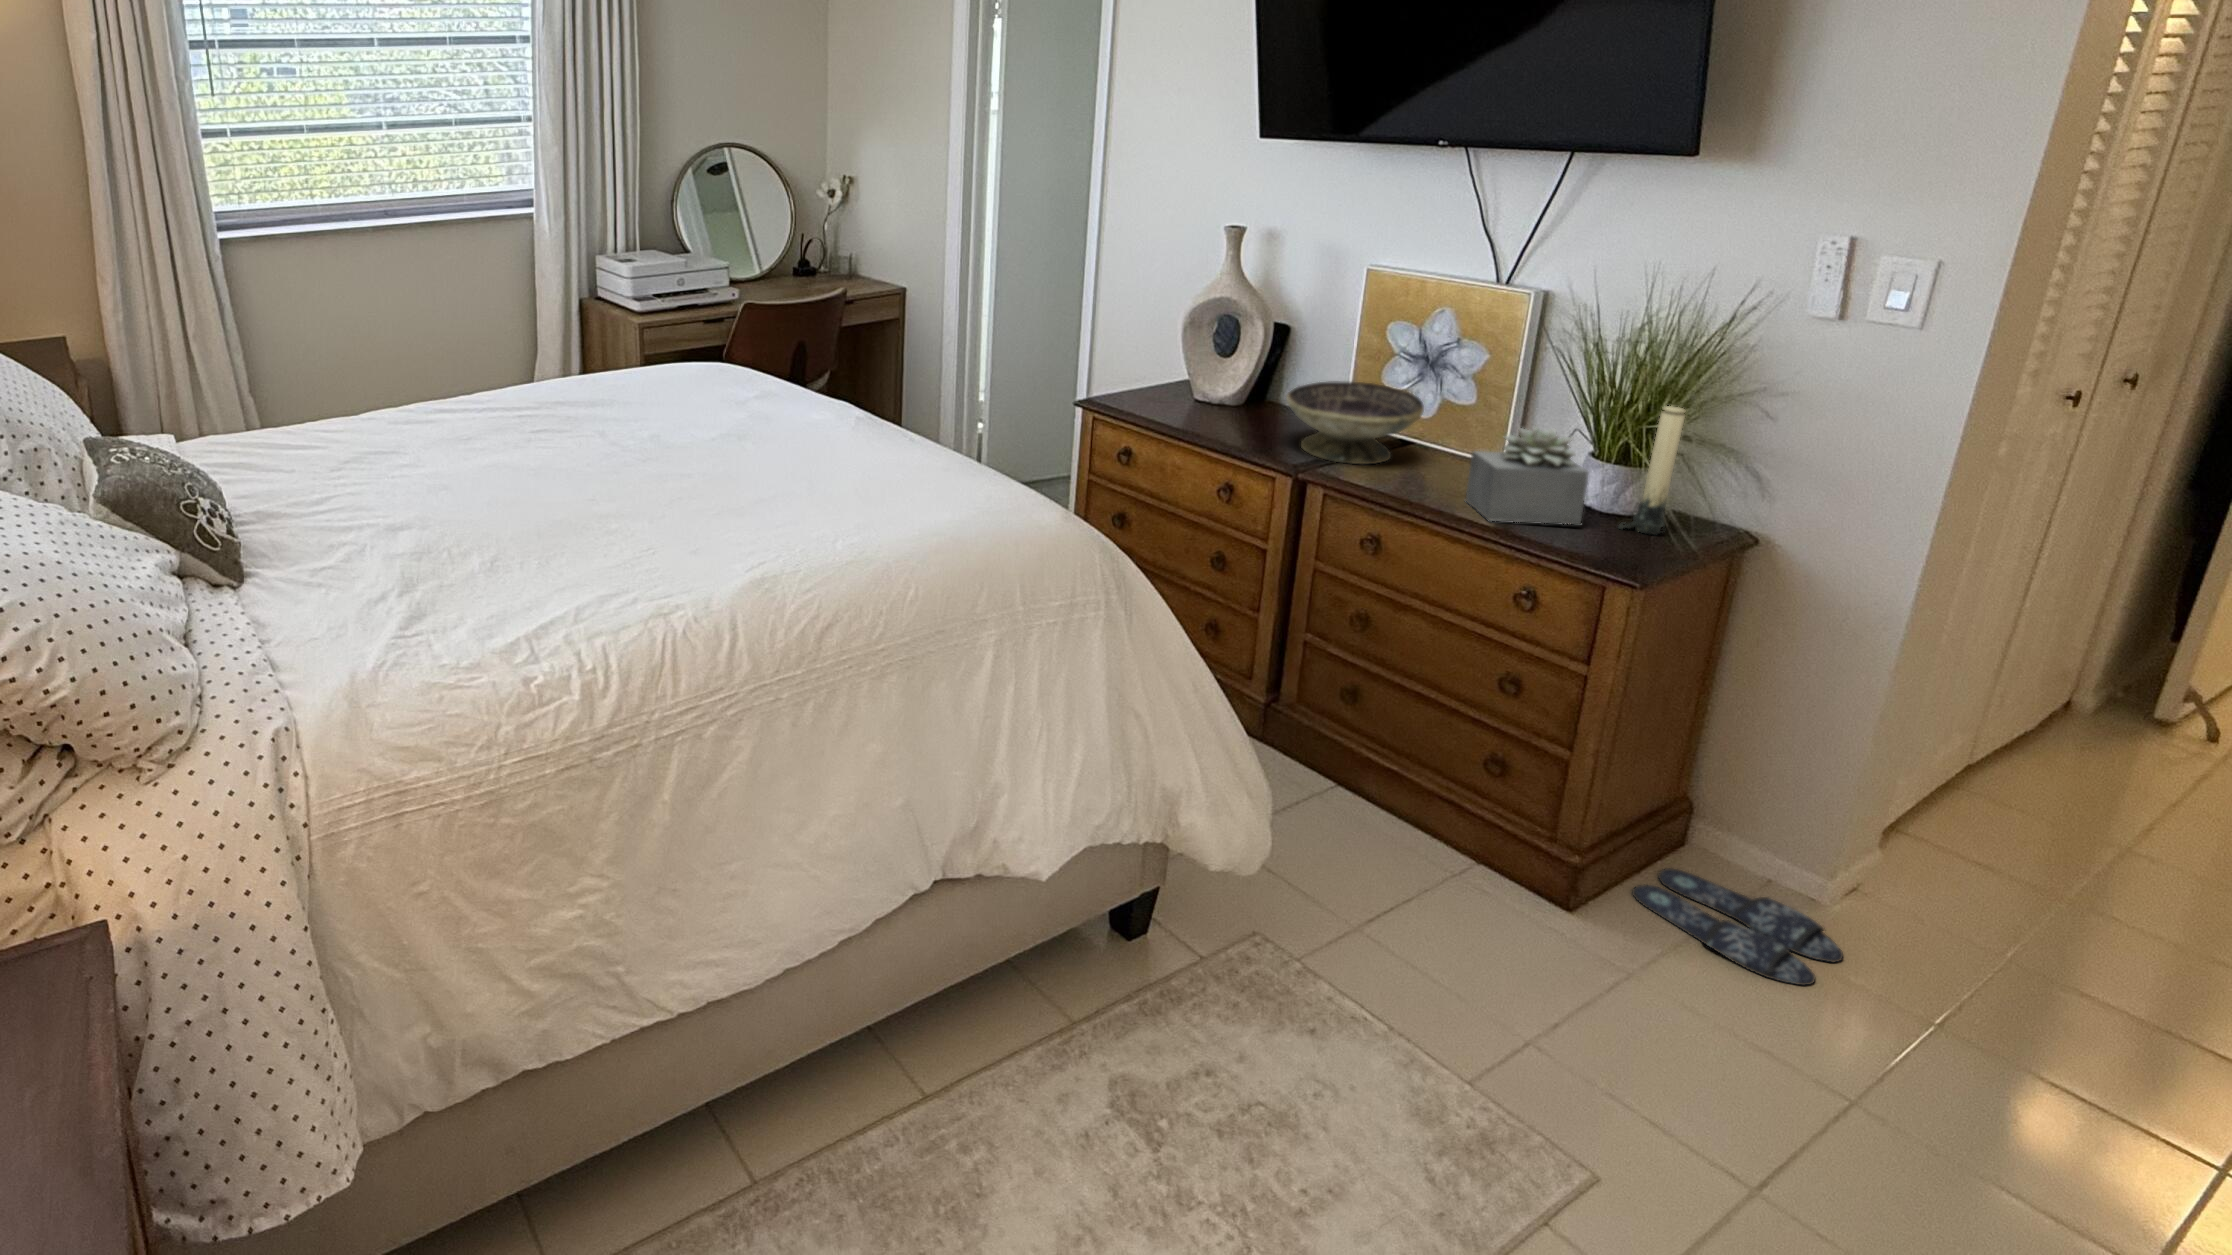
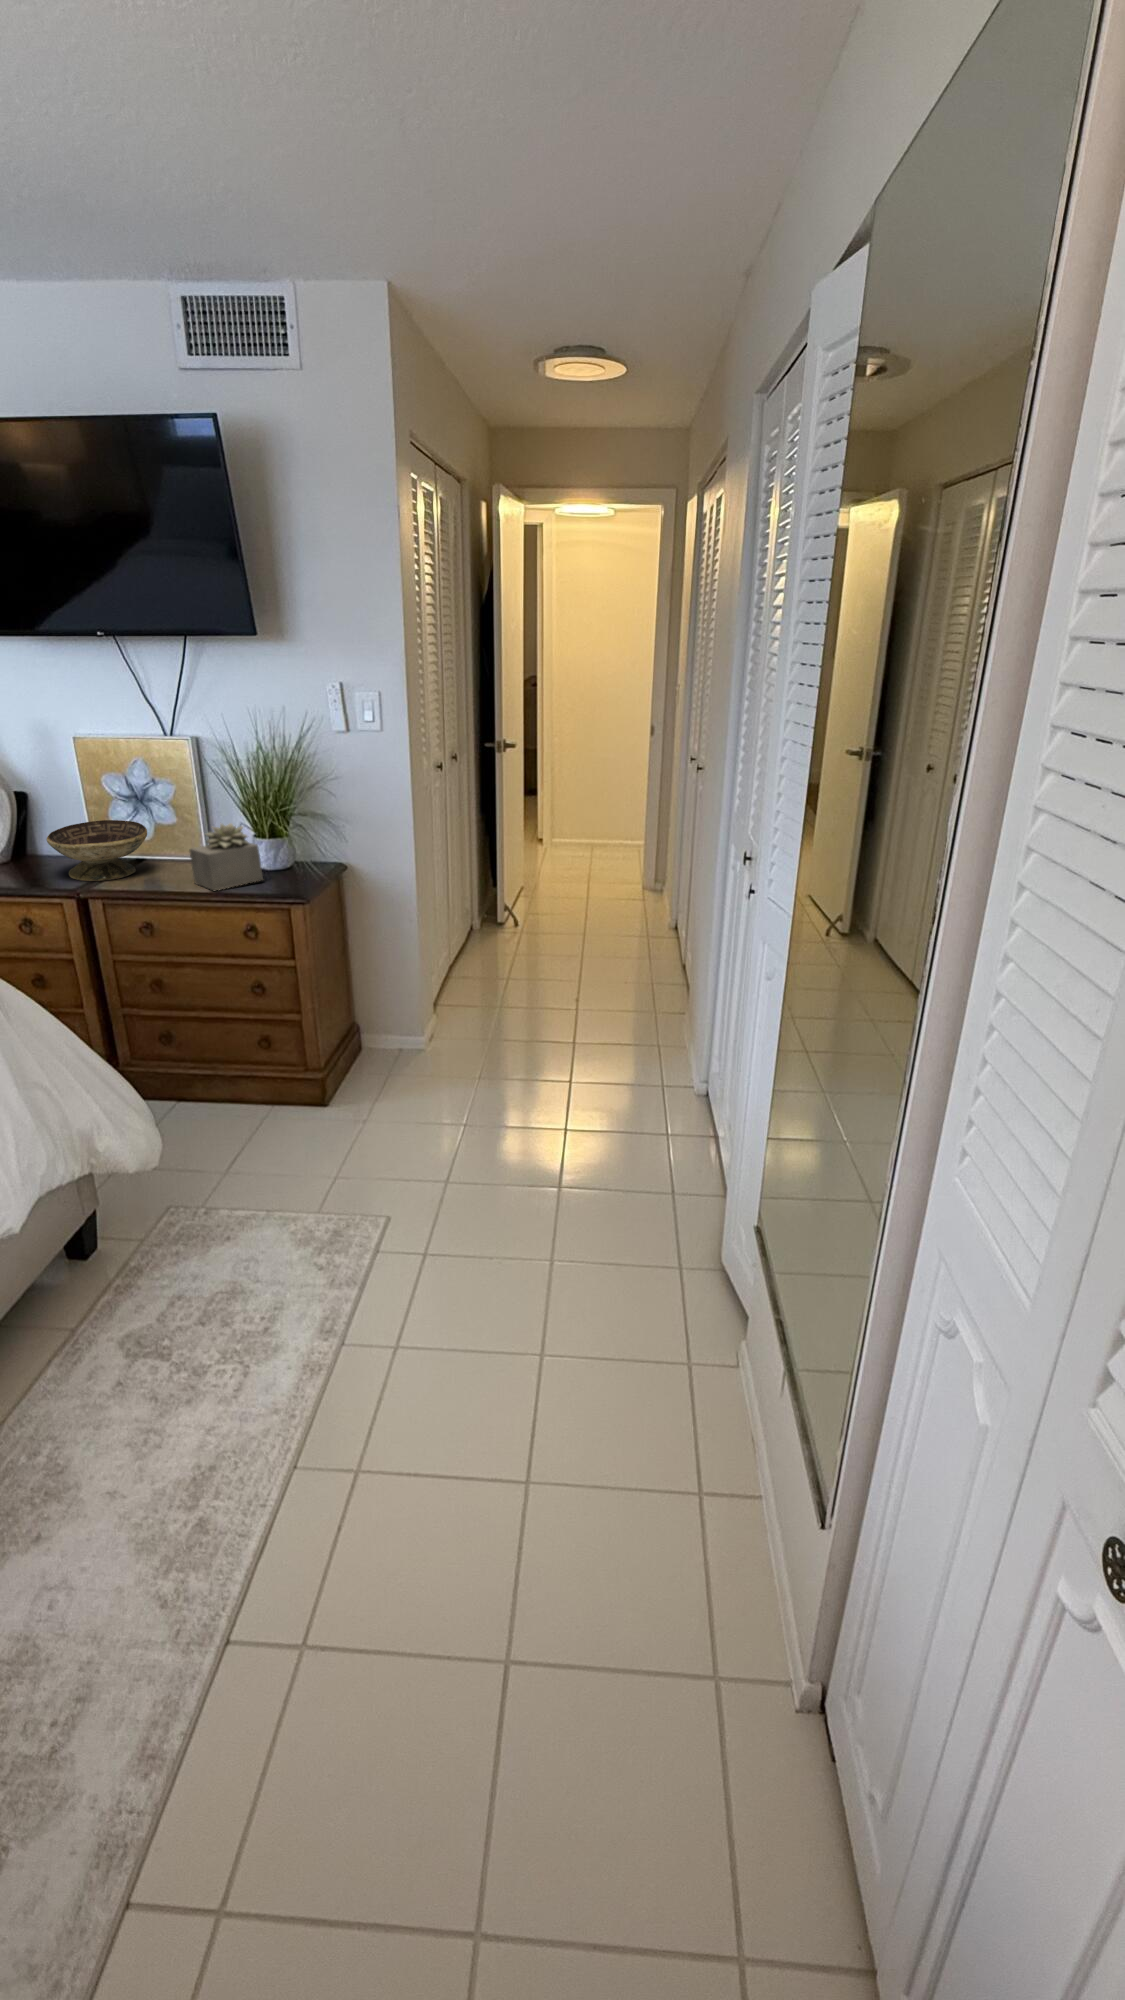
candle: present [1619,406,1685,534] -> none [281,796,304,878]
slippers: present [1632,868,1843,985] -> none [348,1060,437,1096]

